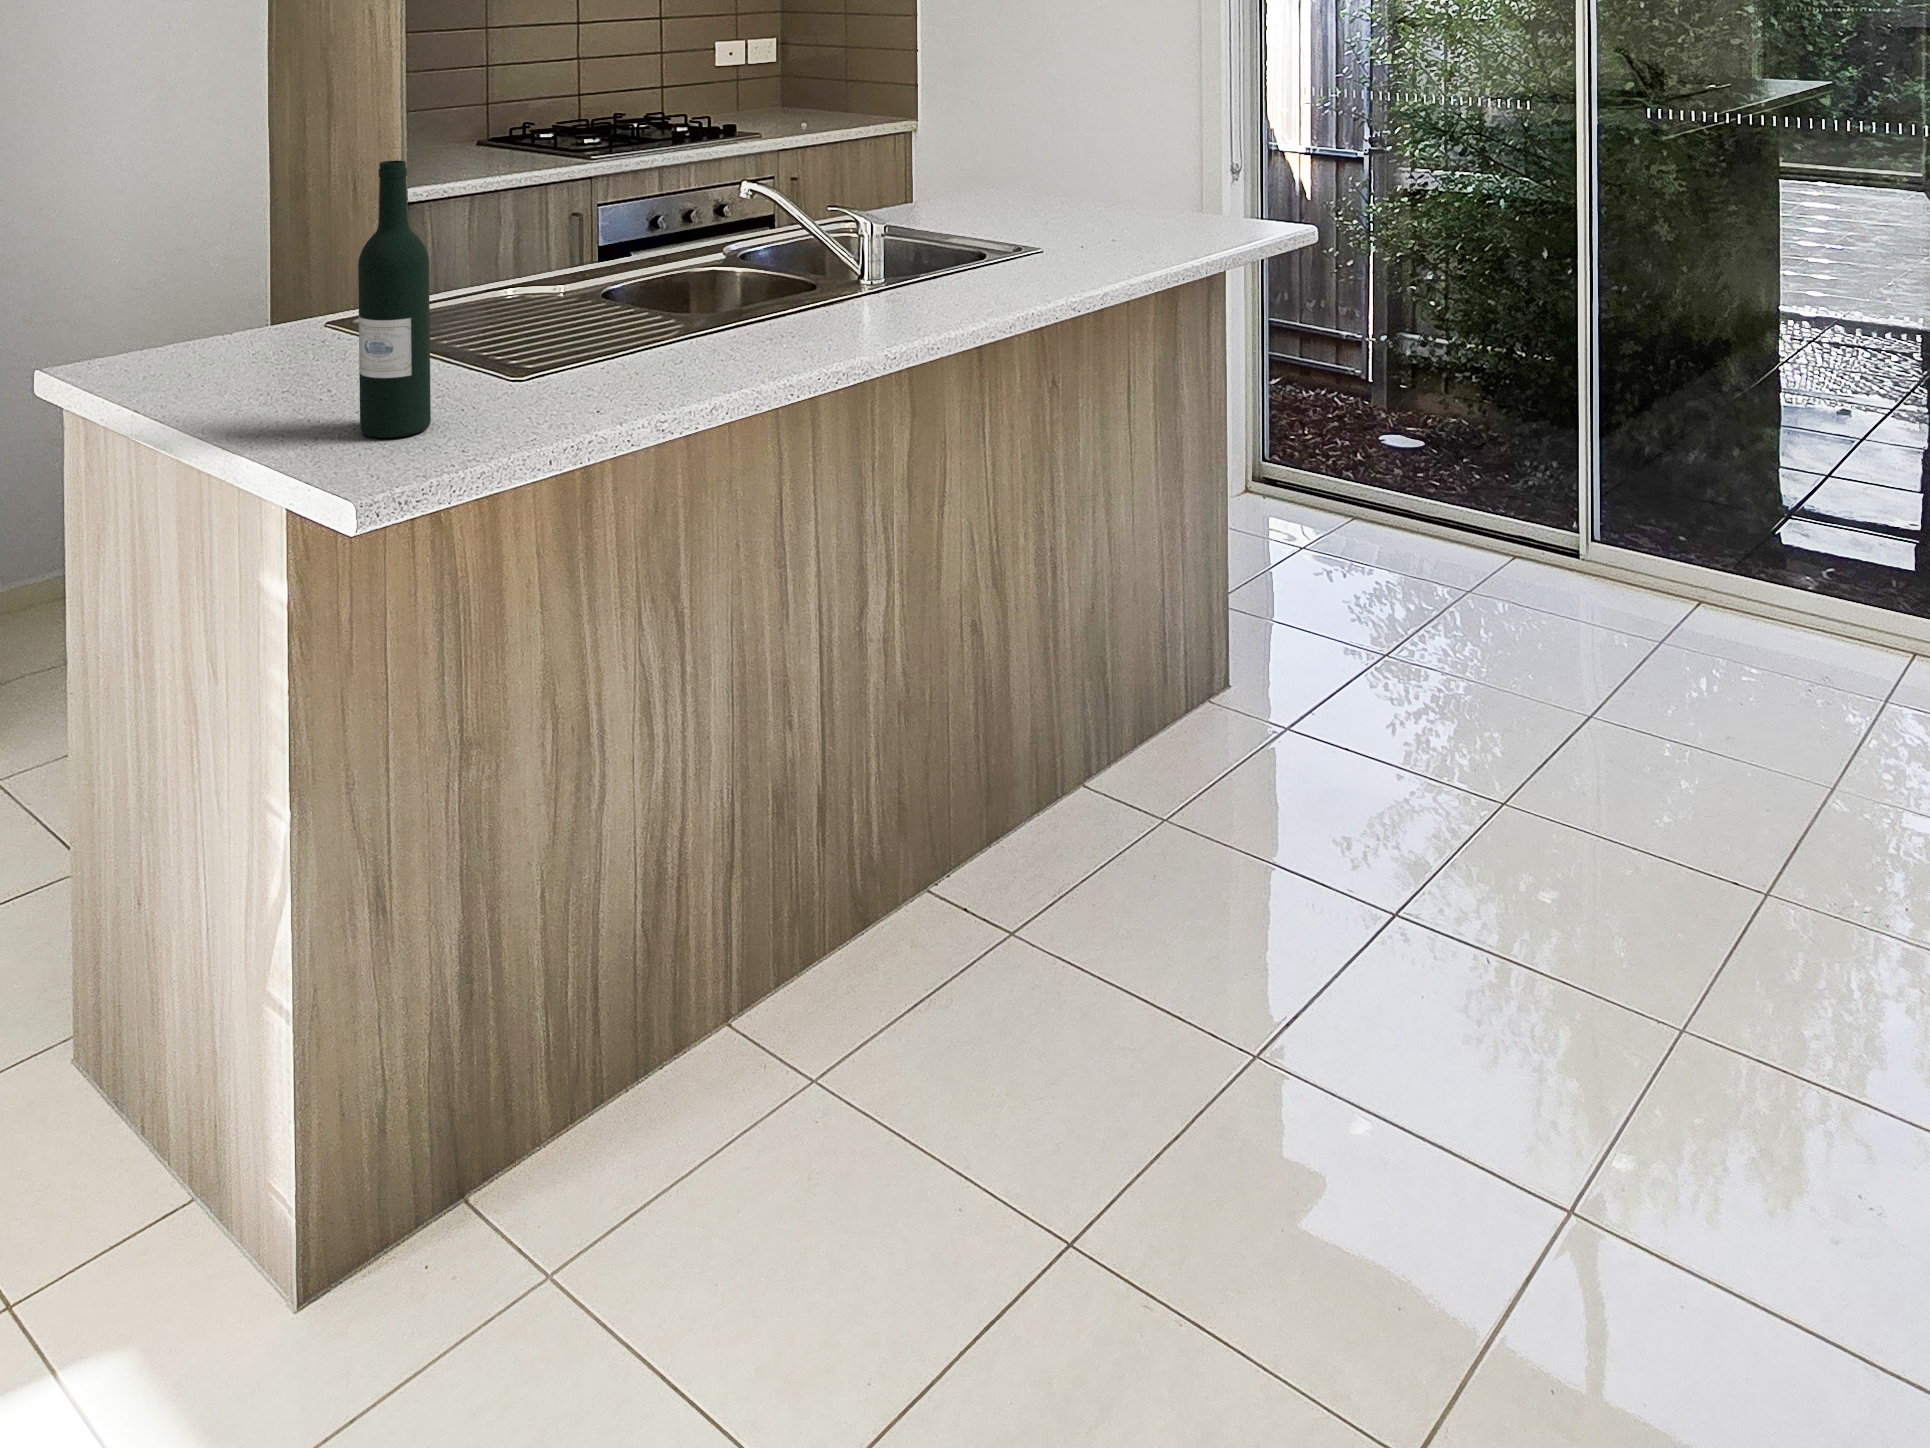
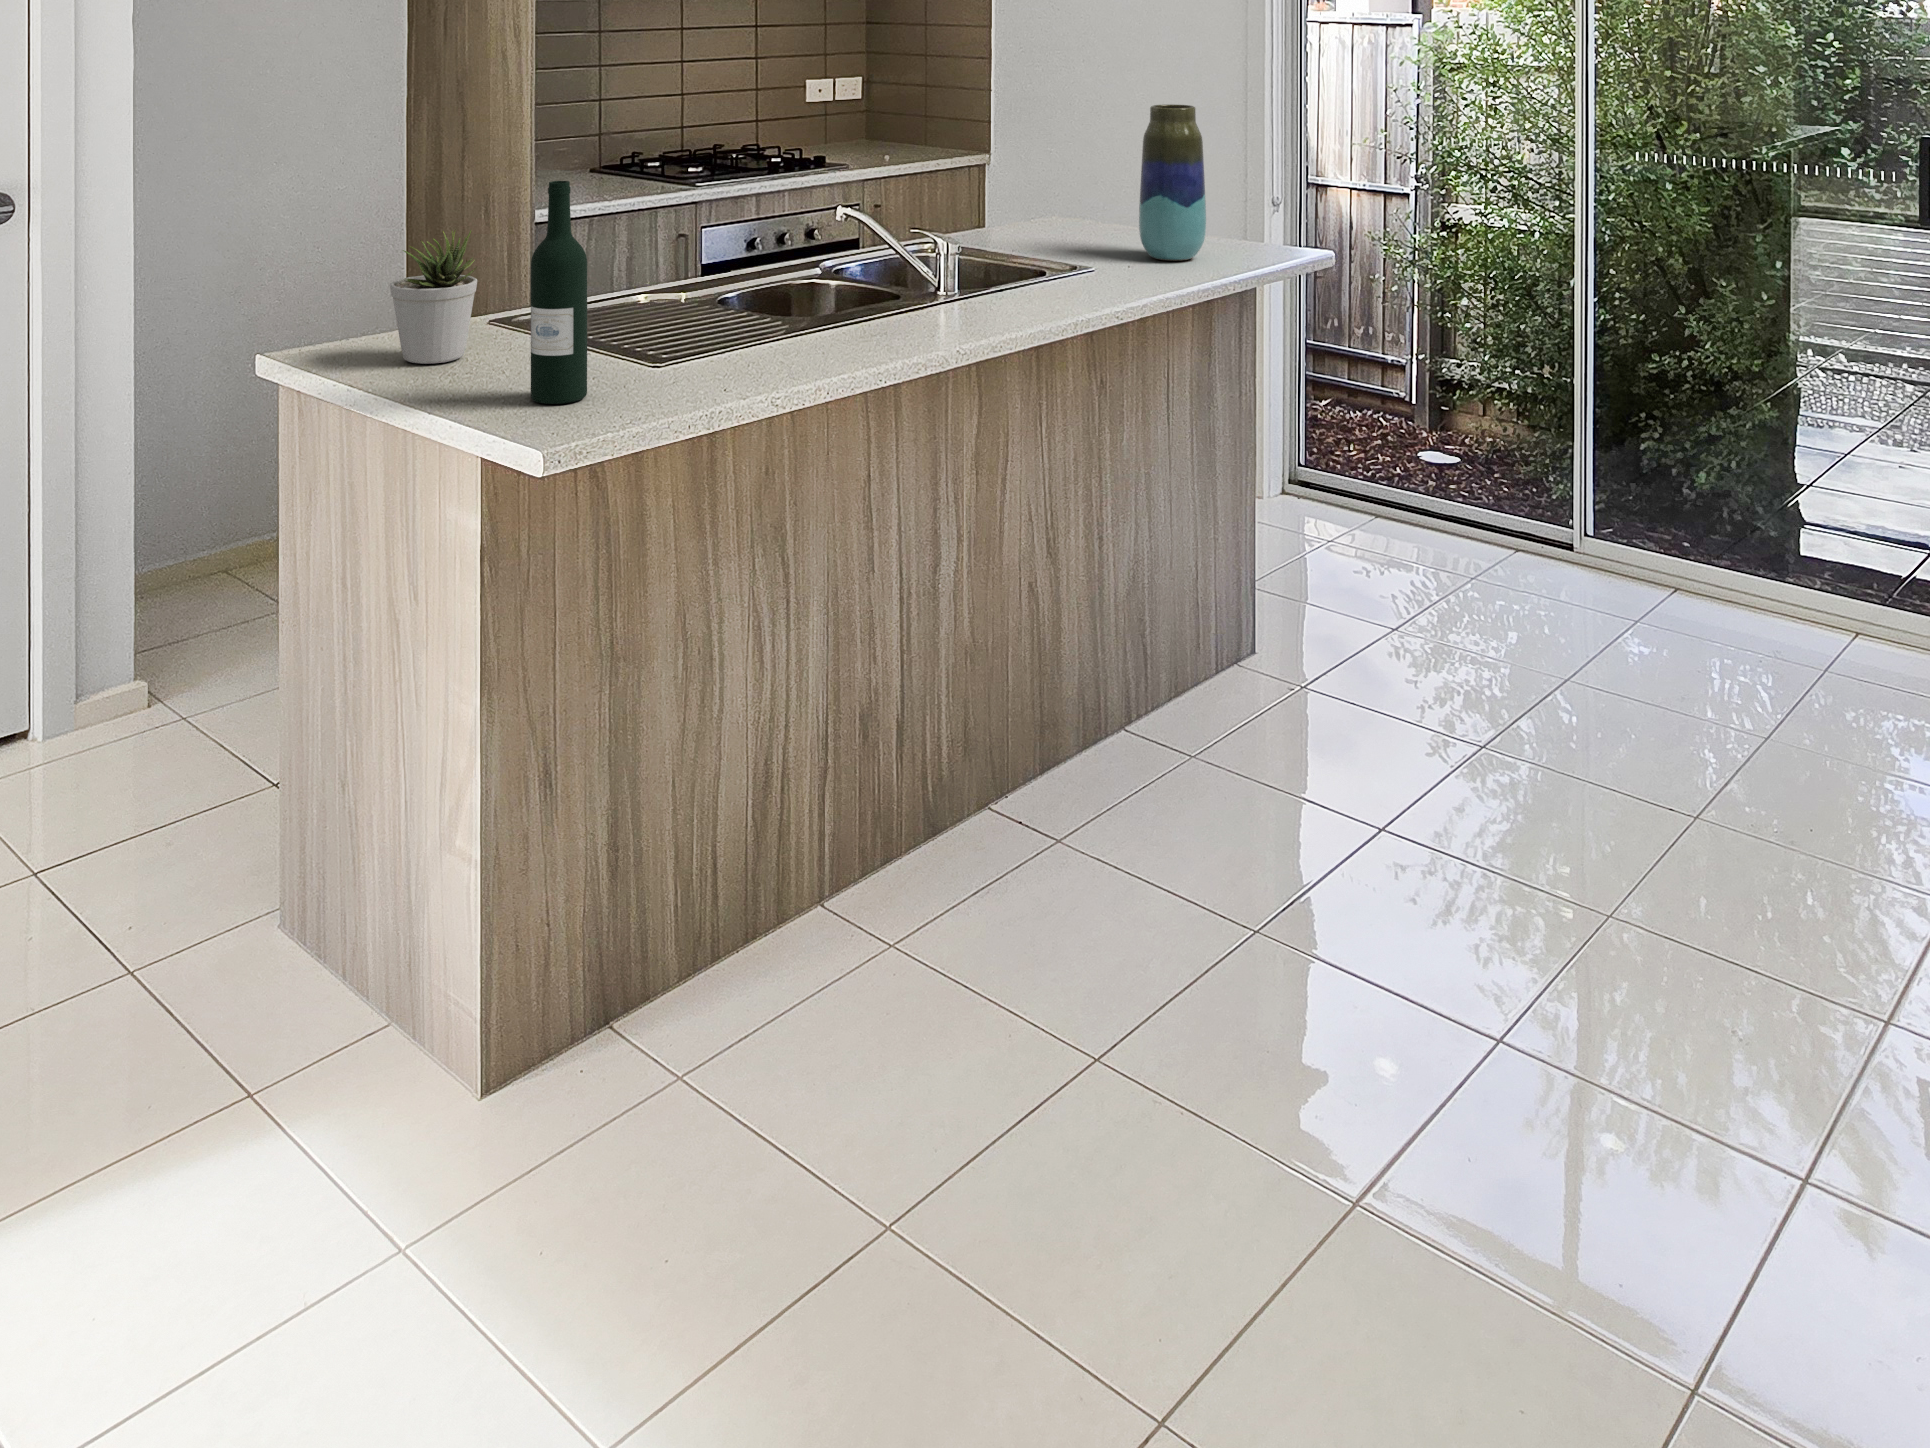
vase: none [1091,61,1168,241] -> present [1139,105,1206,261]
potted plant: none [195,218,304,384] -> present [390,231,477,364]

